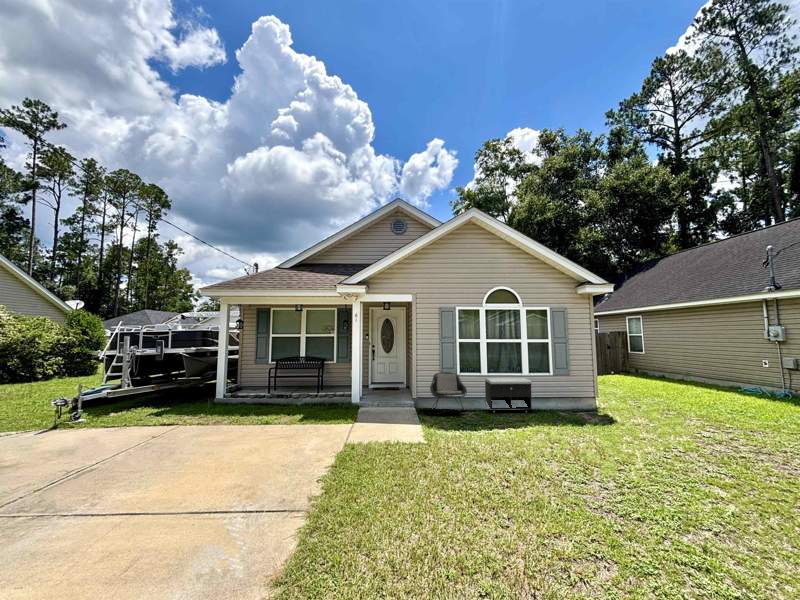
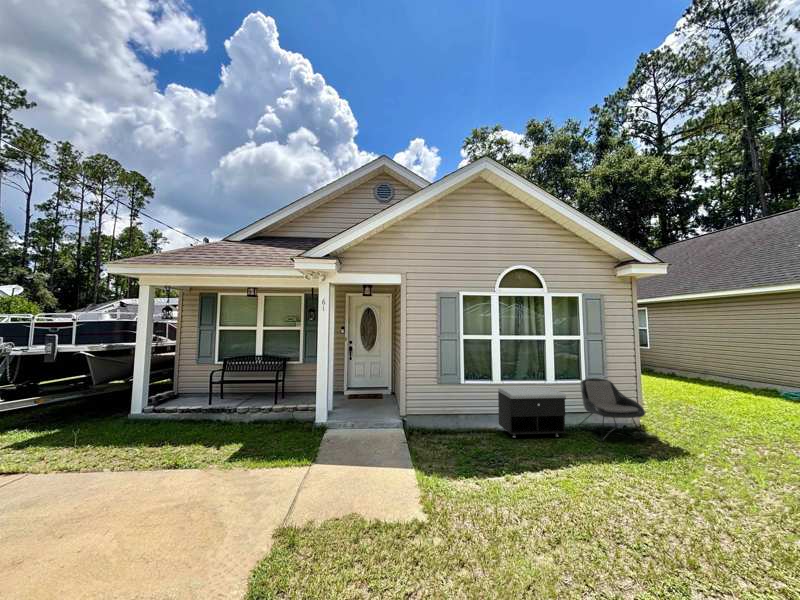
lounge chair: present [430,372,467,415] -> present [579,378,645,441]

